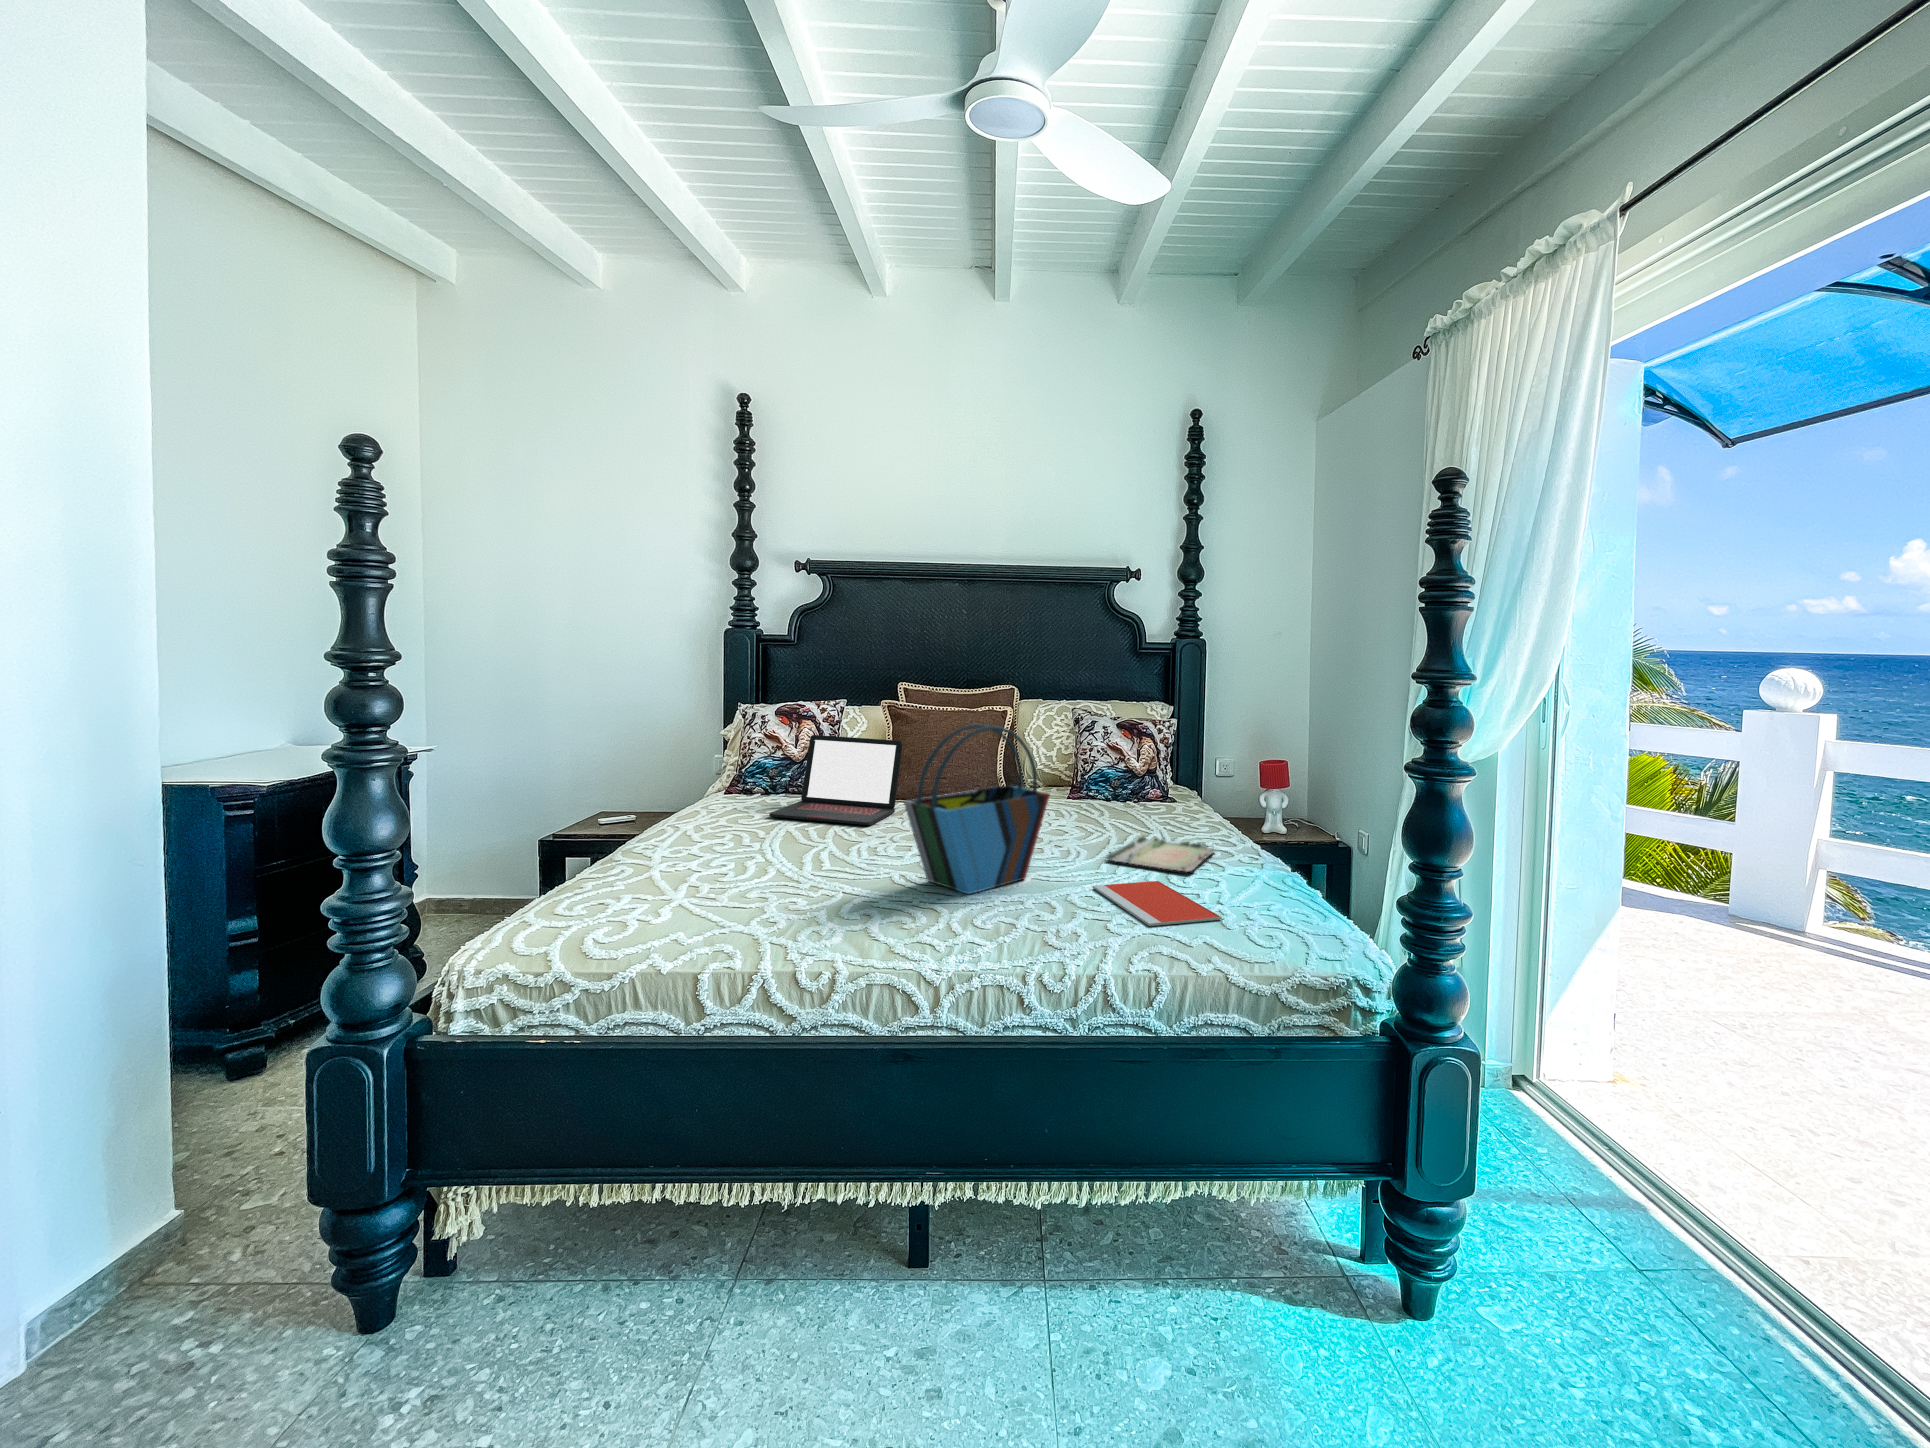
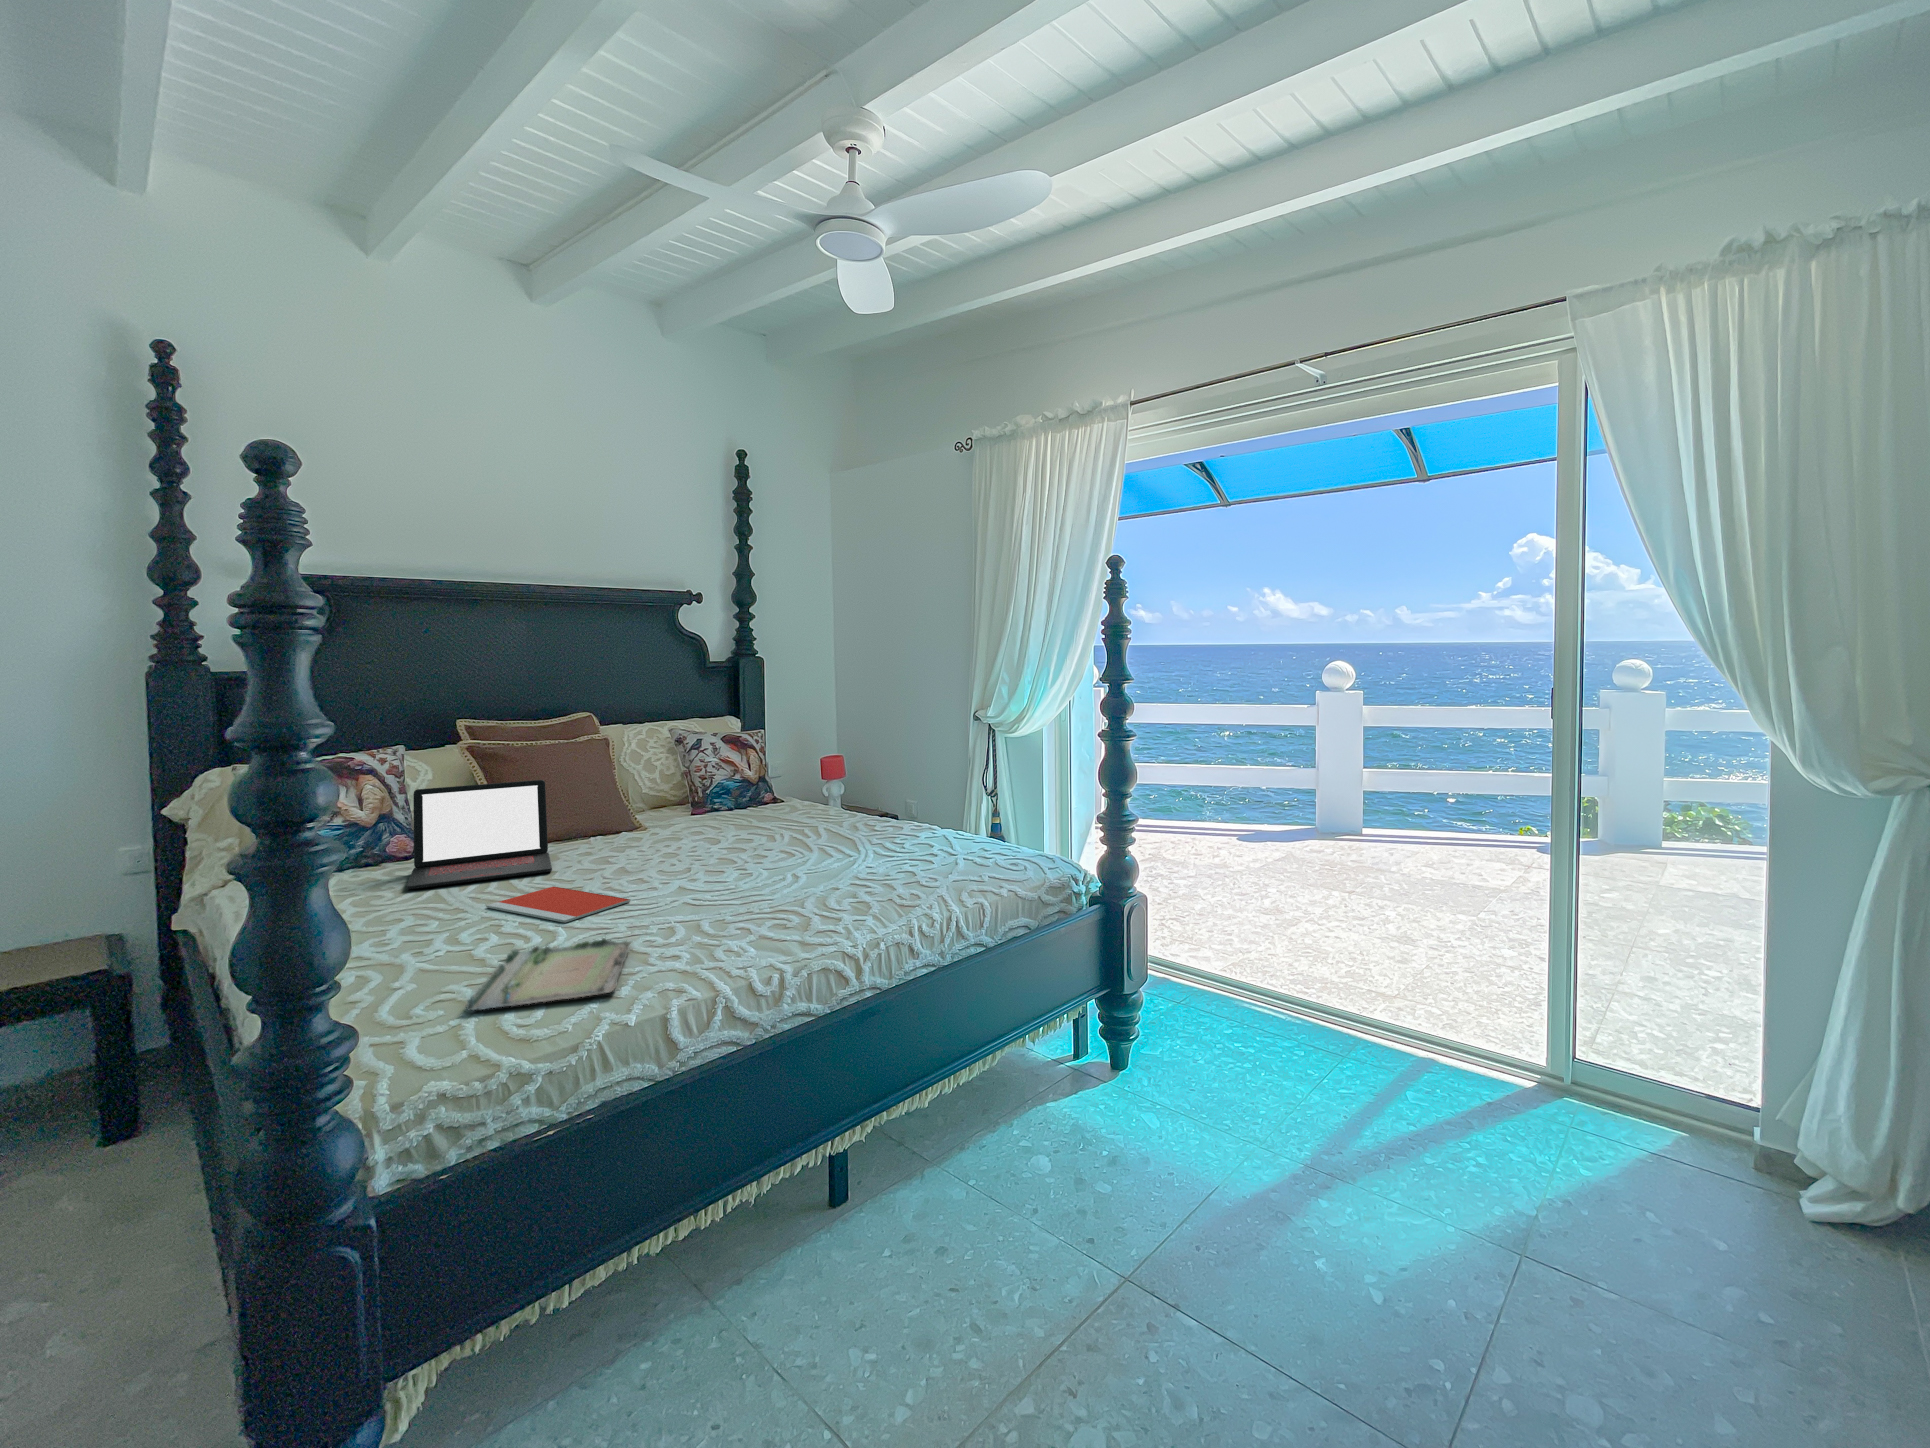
tote bag: present [904,724,1050,894] -> none [706,740,801,895]
tray: present [1107,836,1215,871] -> present [466,938,631,1011]
notebook: present [1093,881,1222,926] -> present [486,886,631,923]

